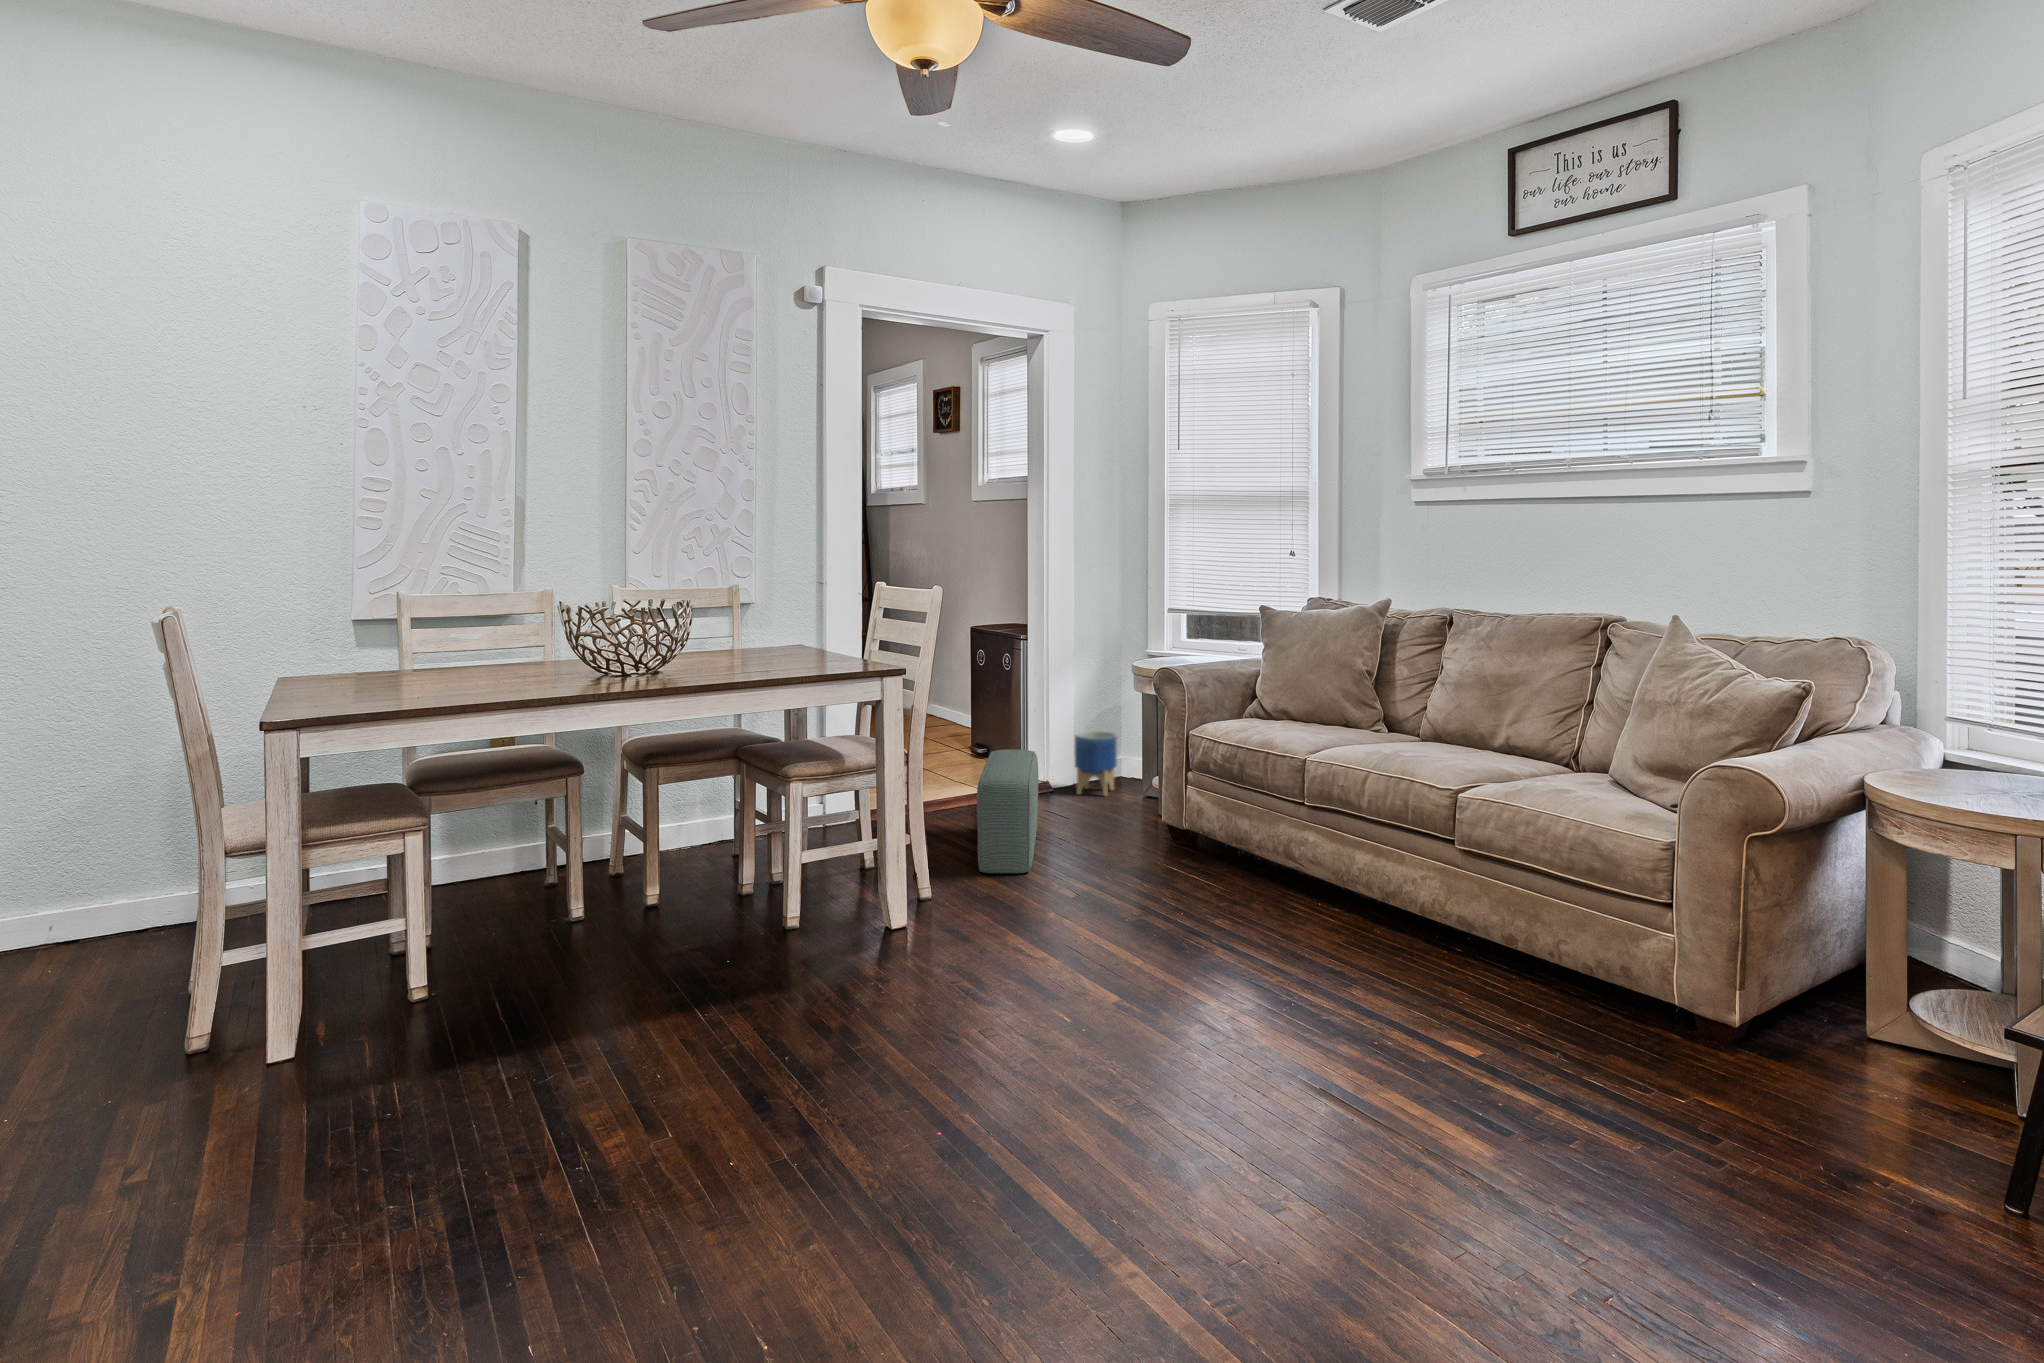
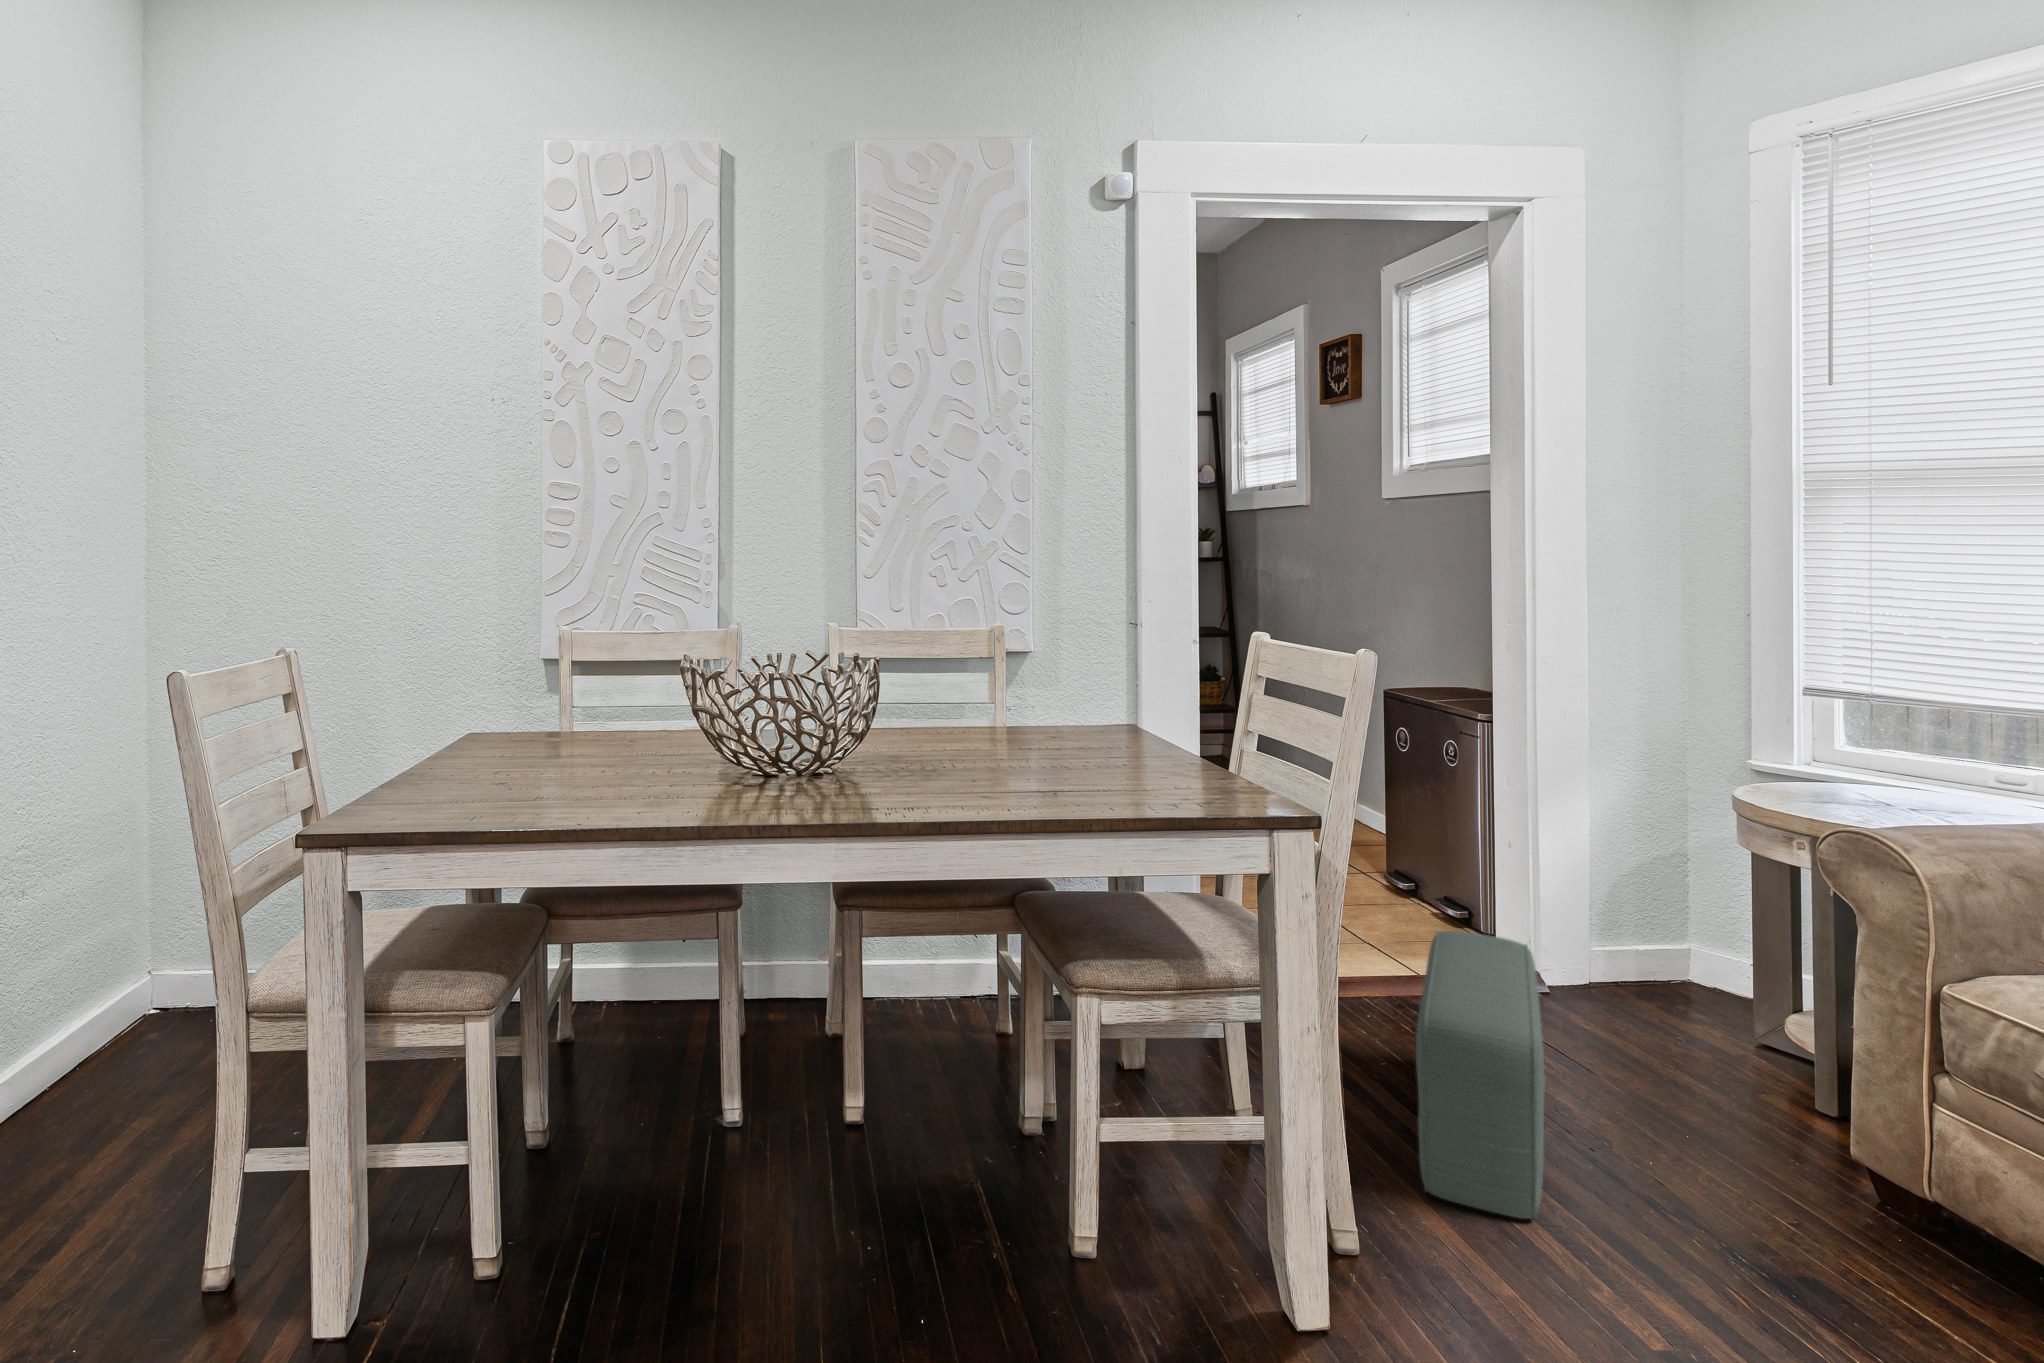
planter: present [1075,731,1117,796] -> none [1594,894,1686,1022]

